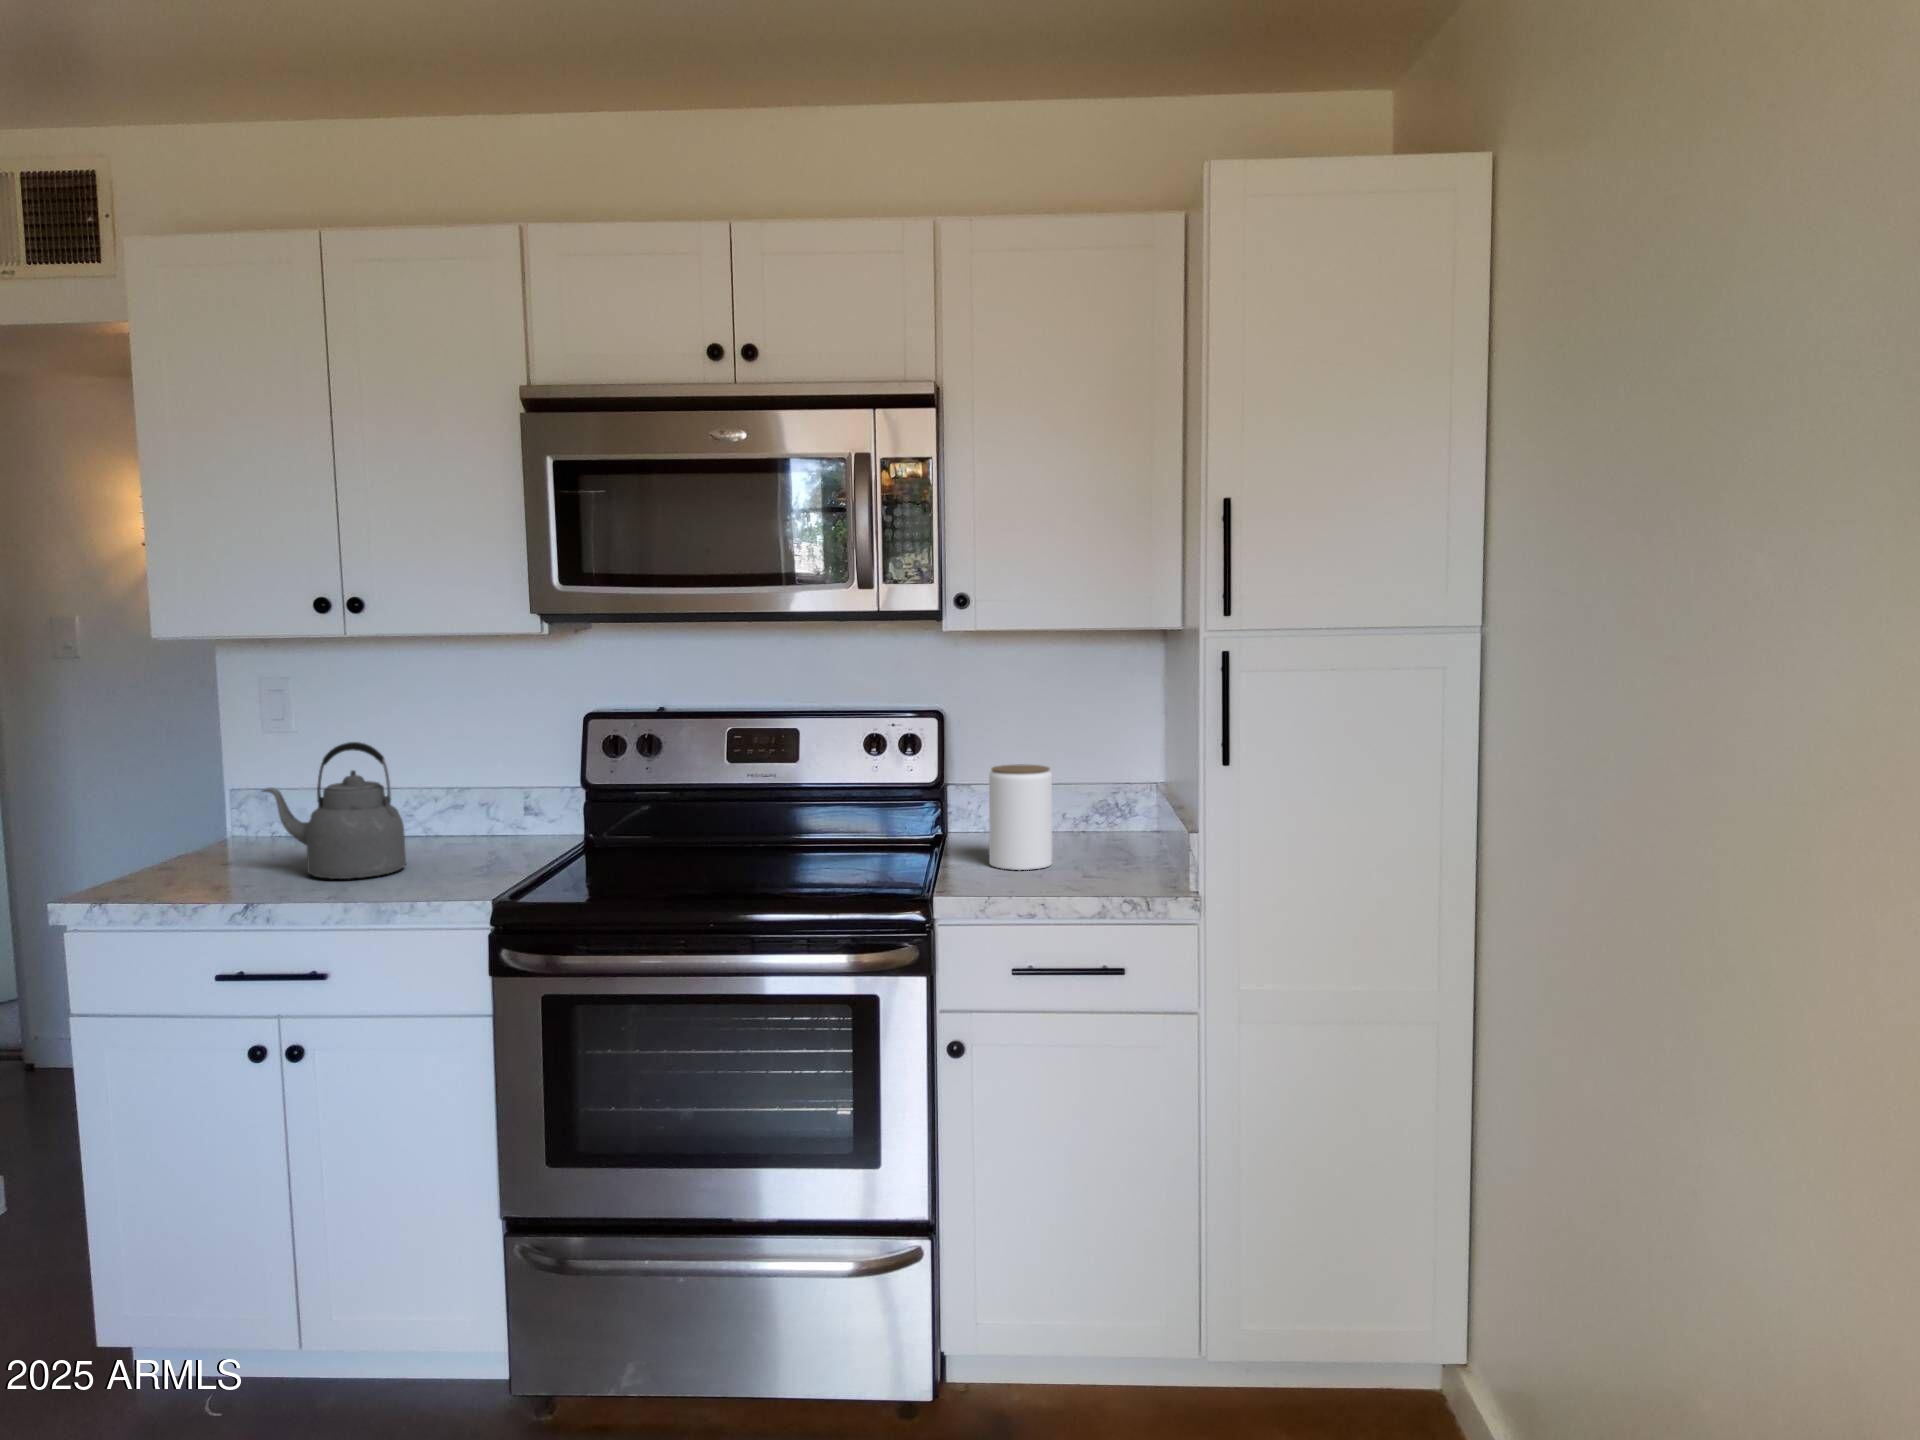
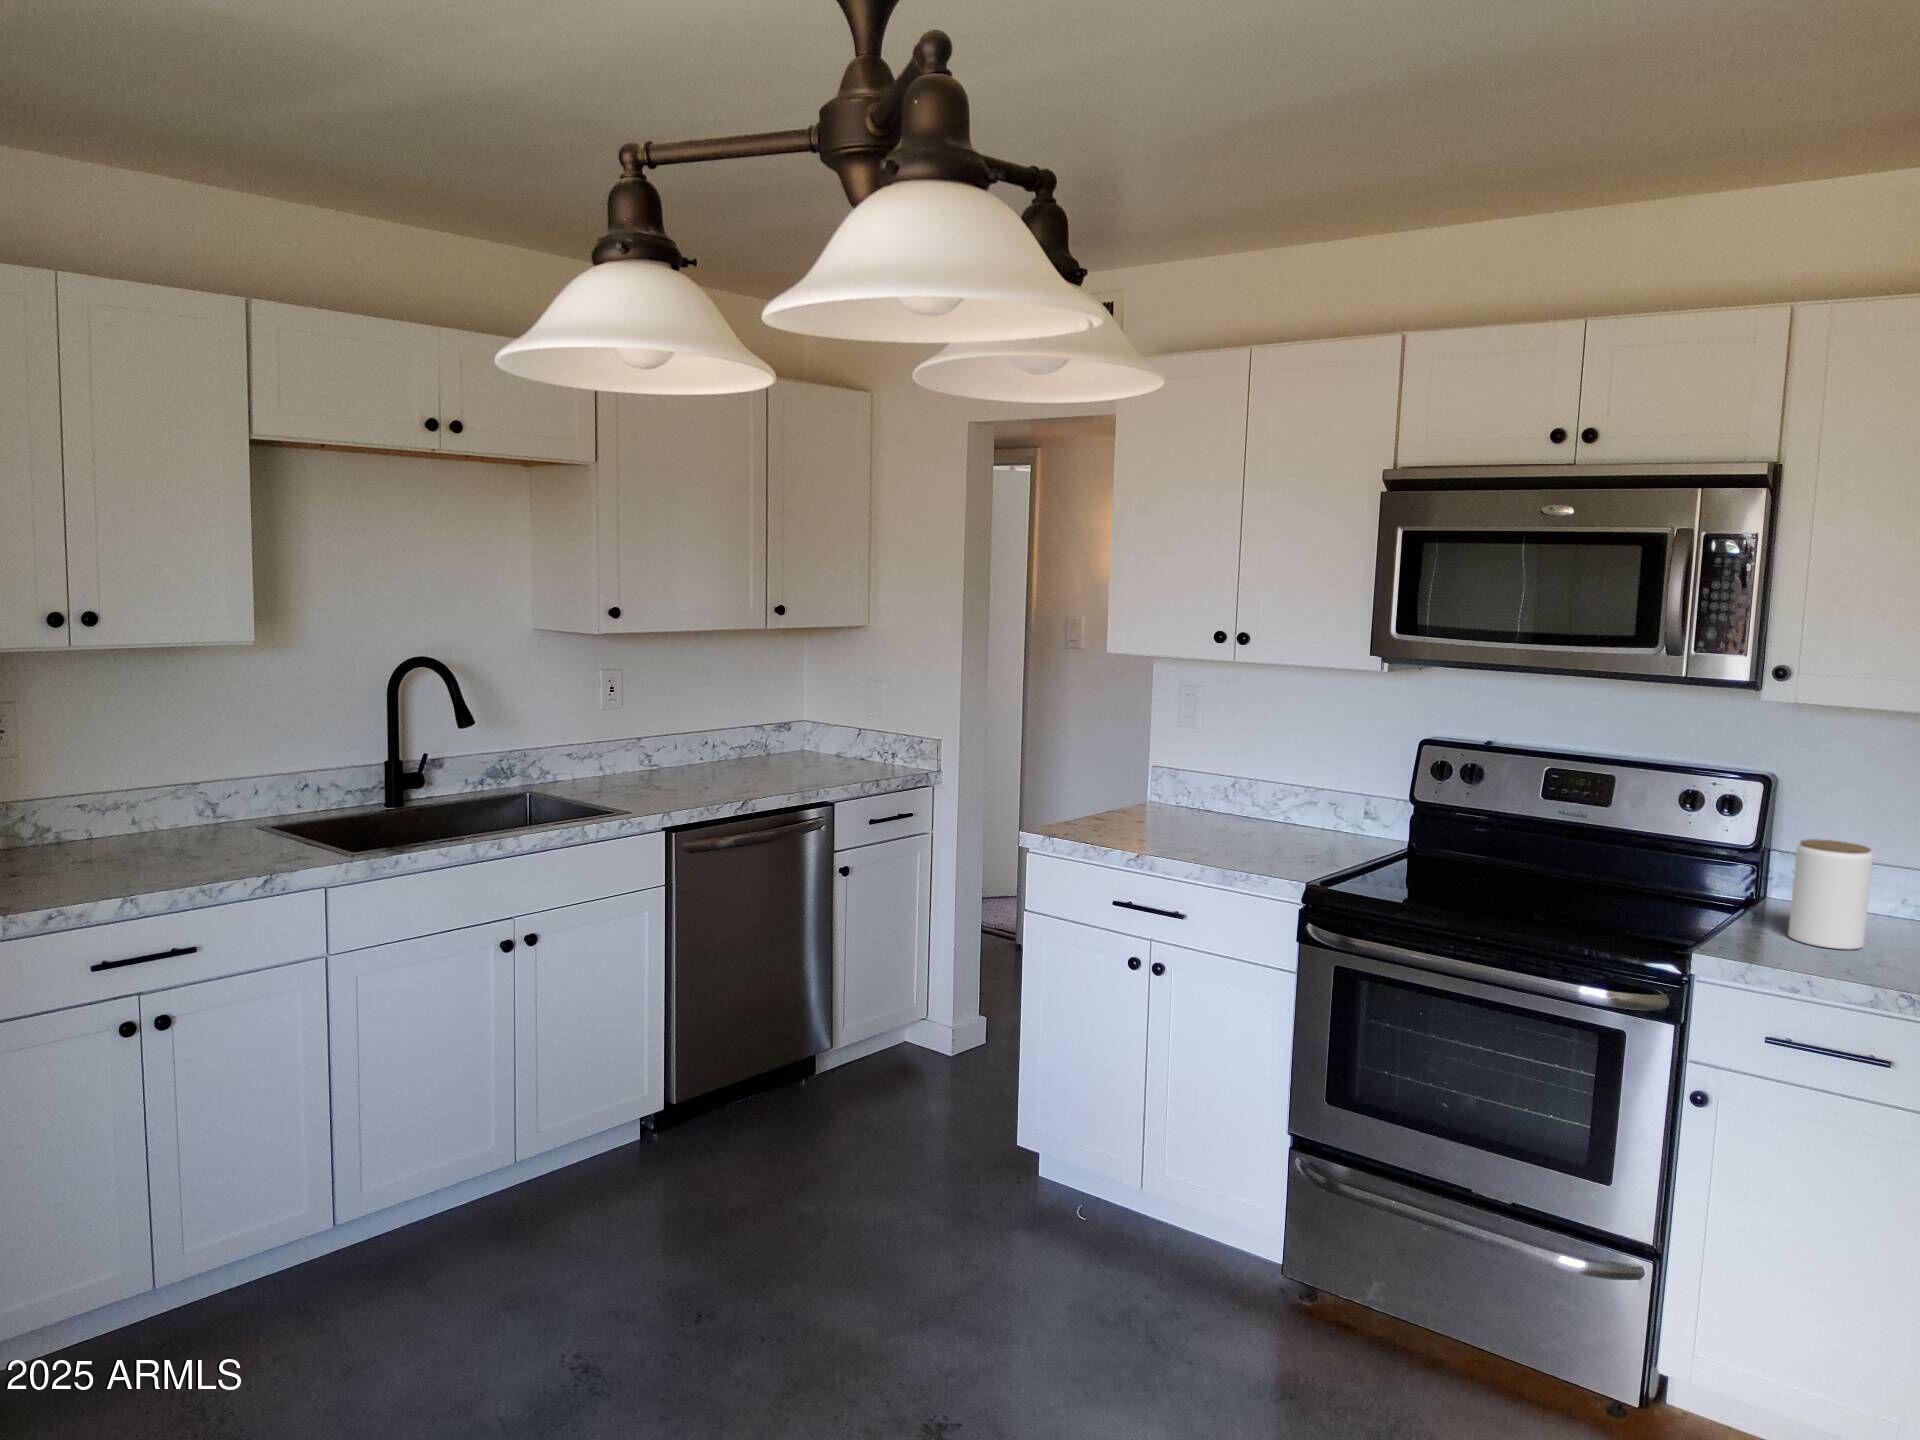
kettle: present [262,742,406,879] -> none [1165,744,1260,848]

